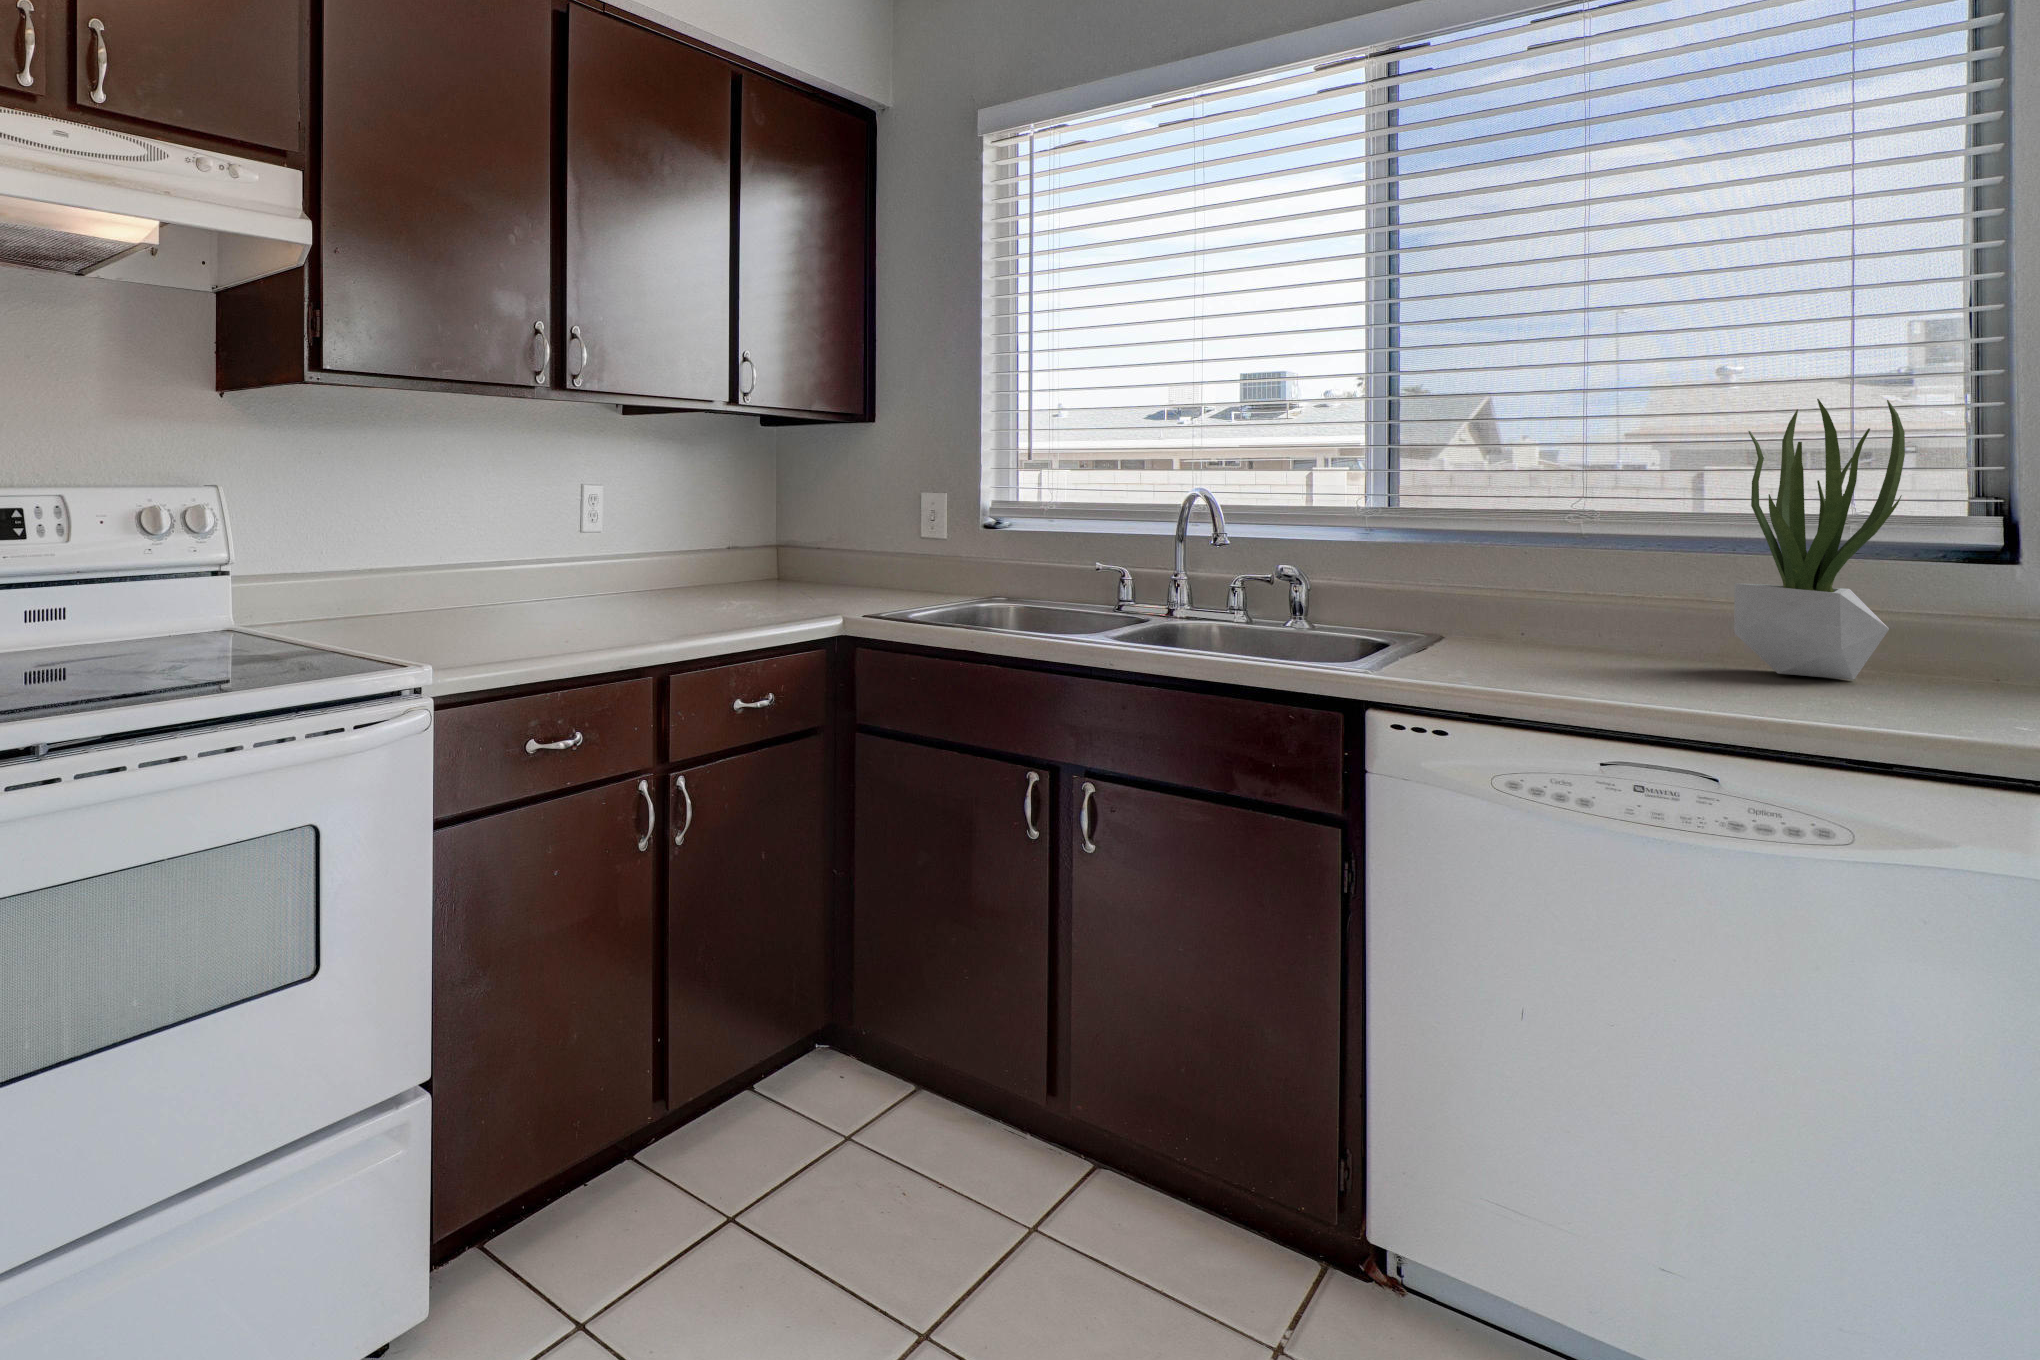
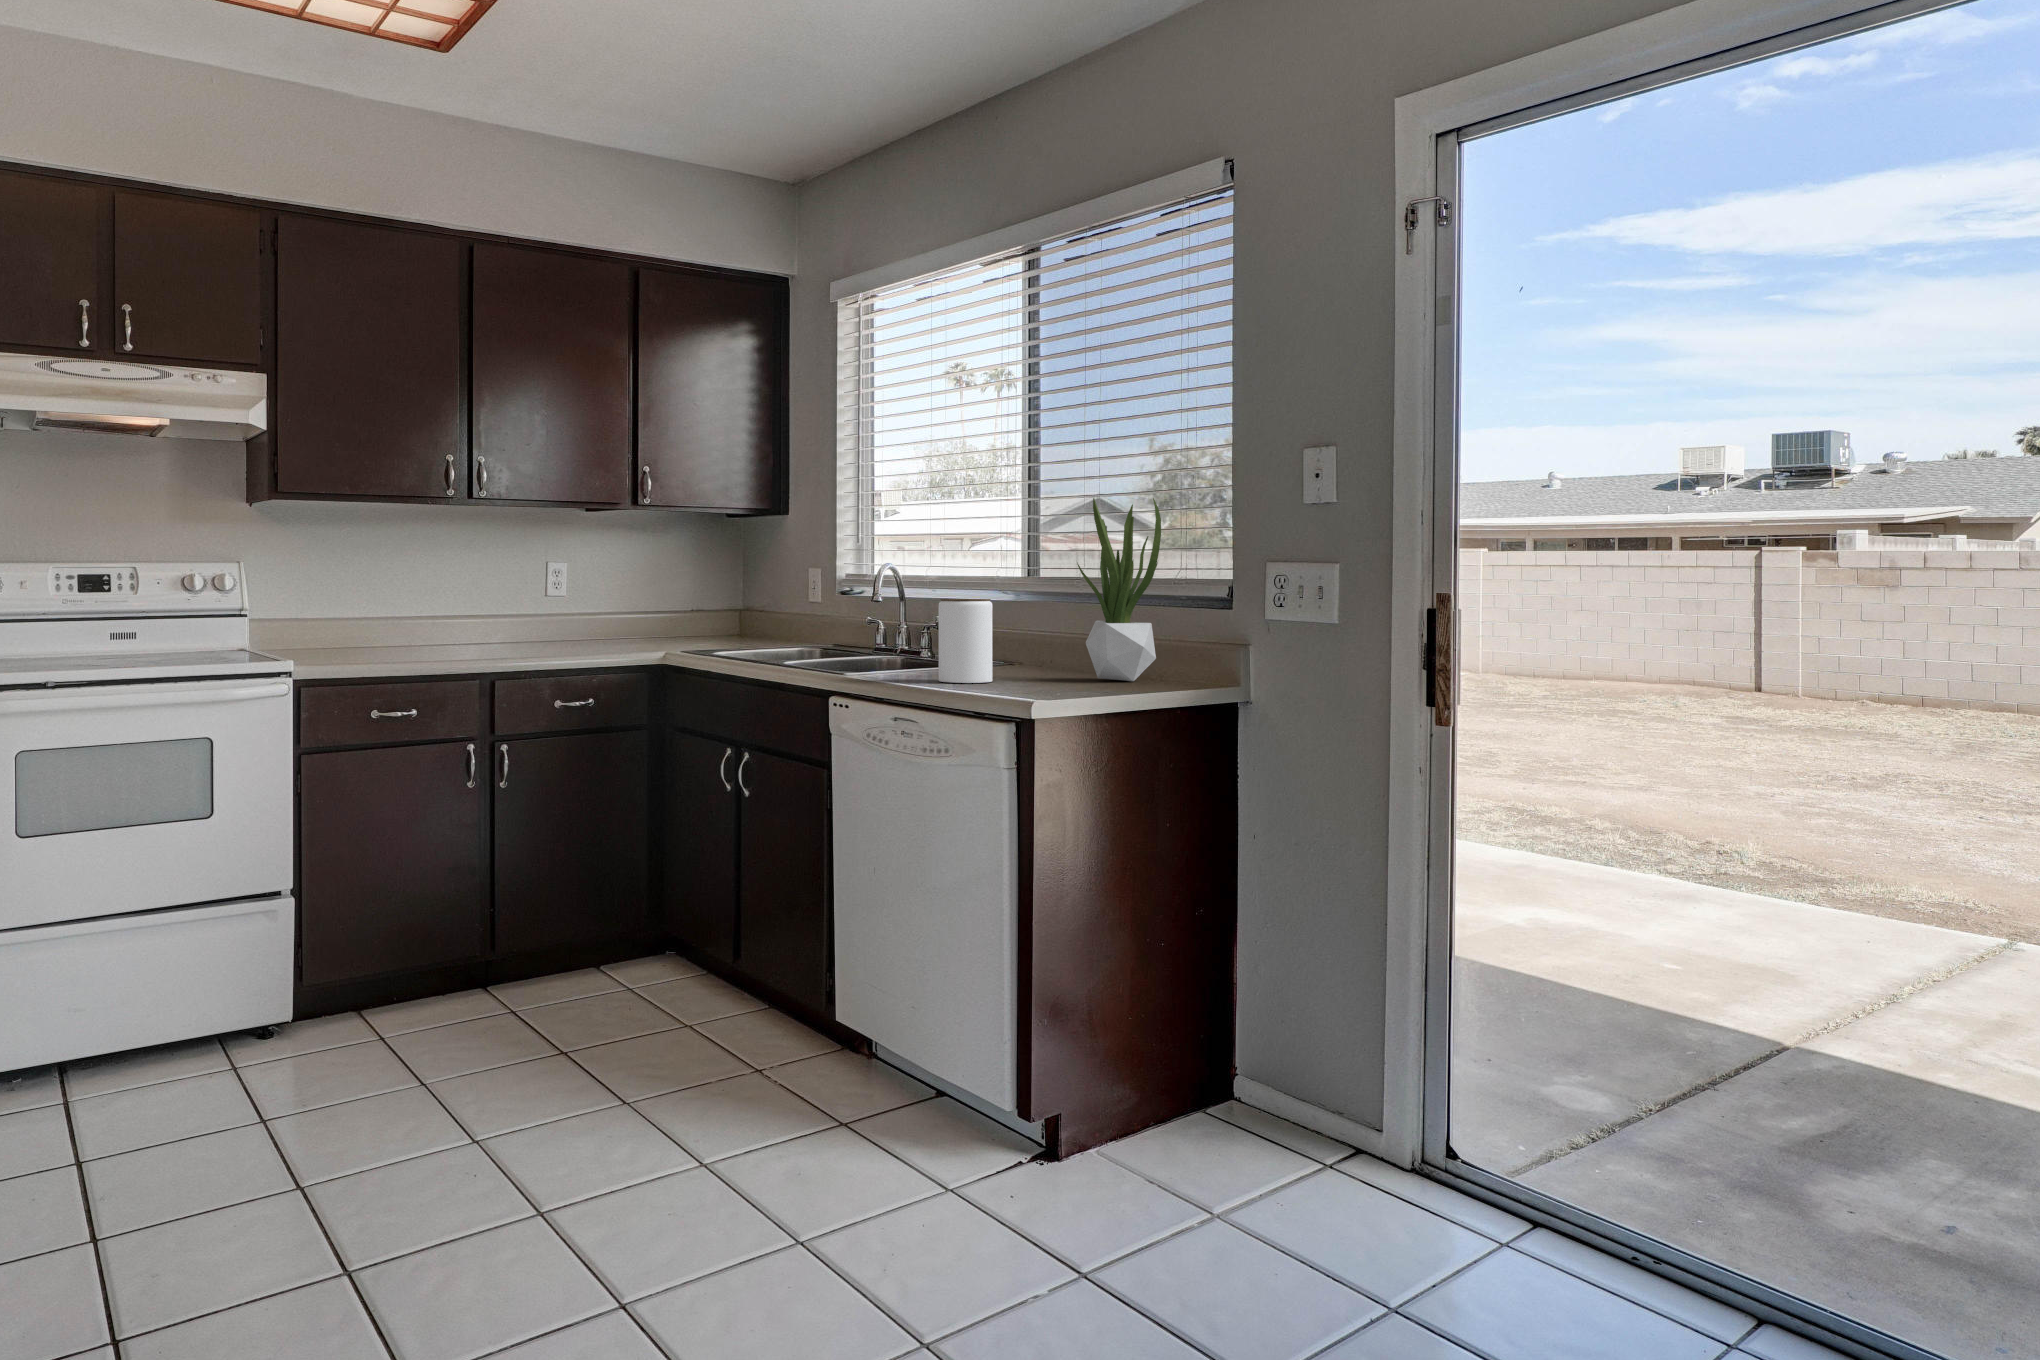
jar: none [1589,555,1707,696] -> present [938,599,993,683]

